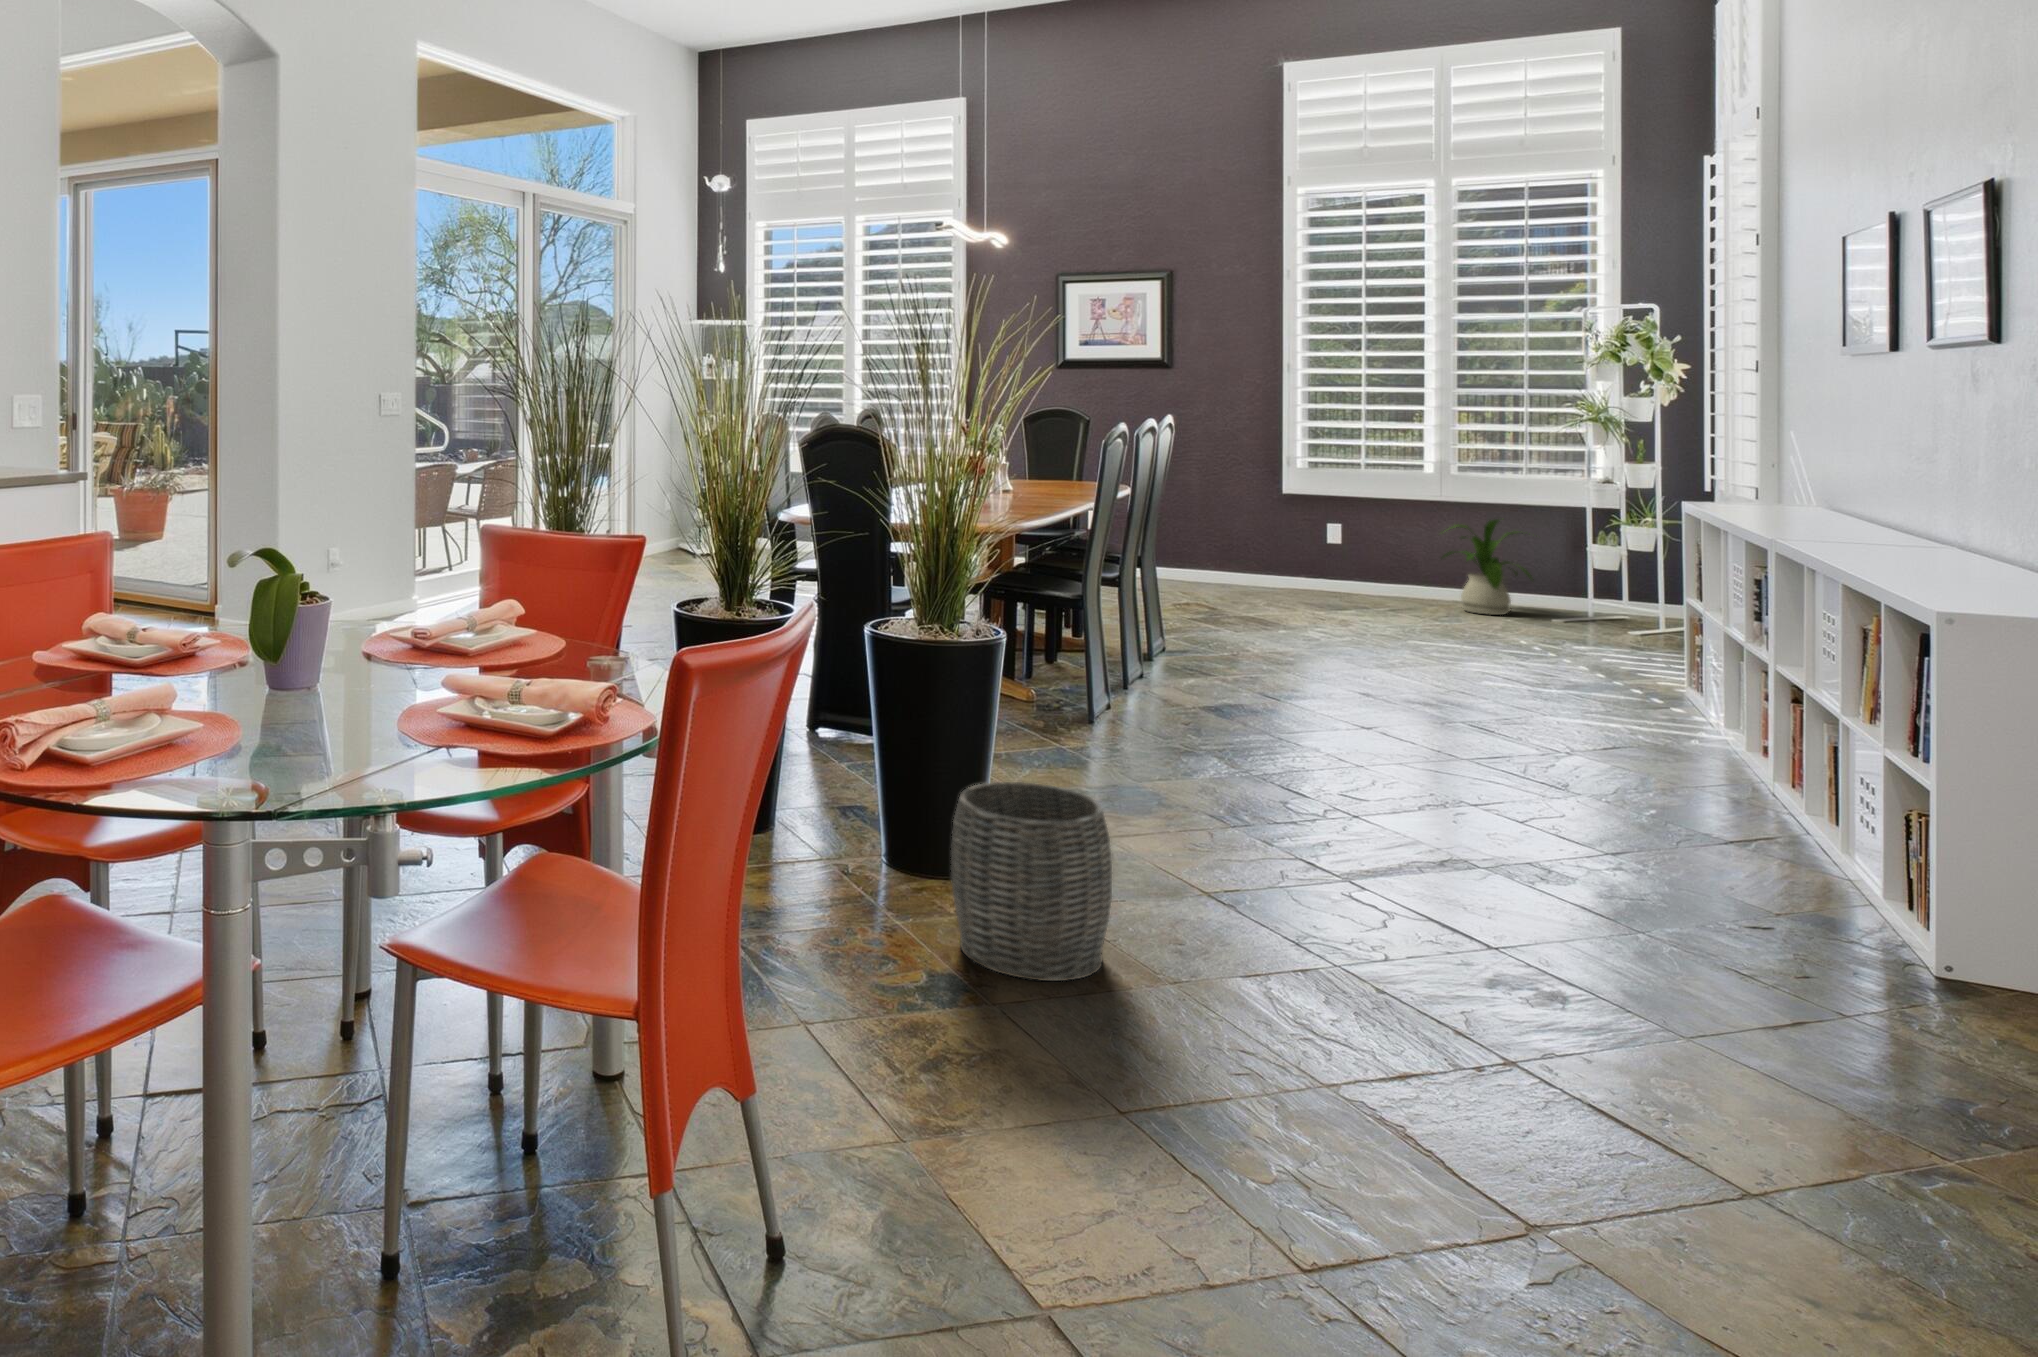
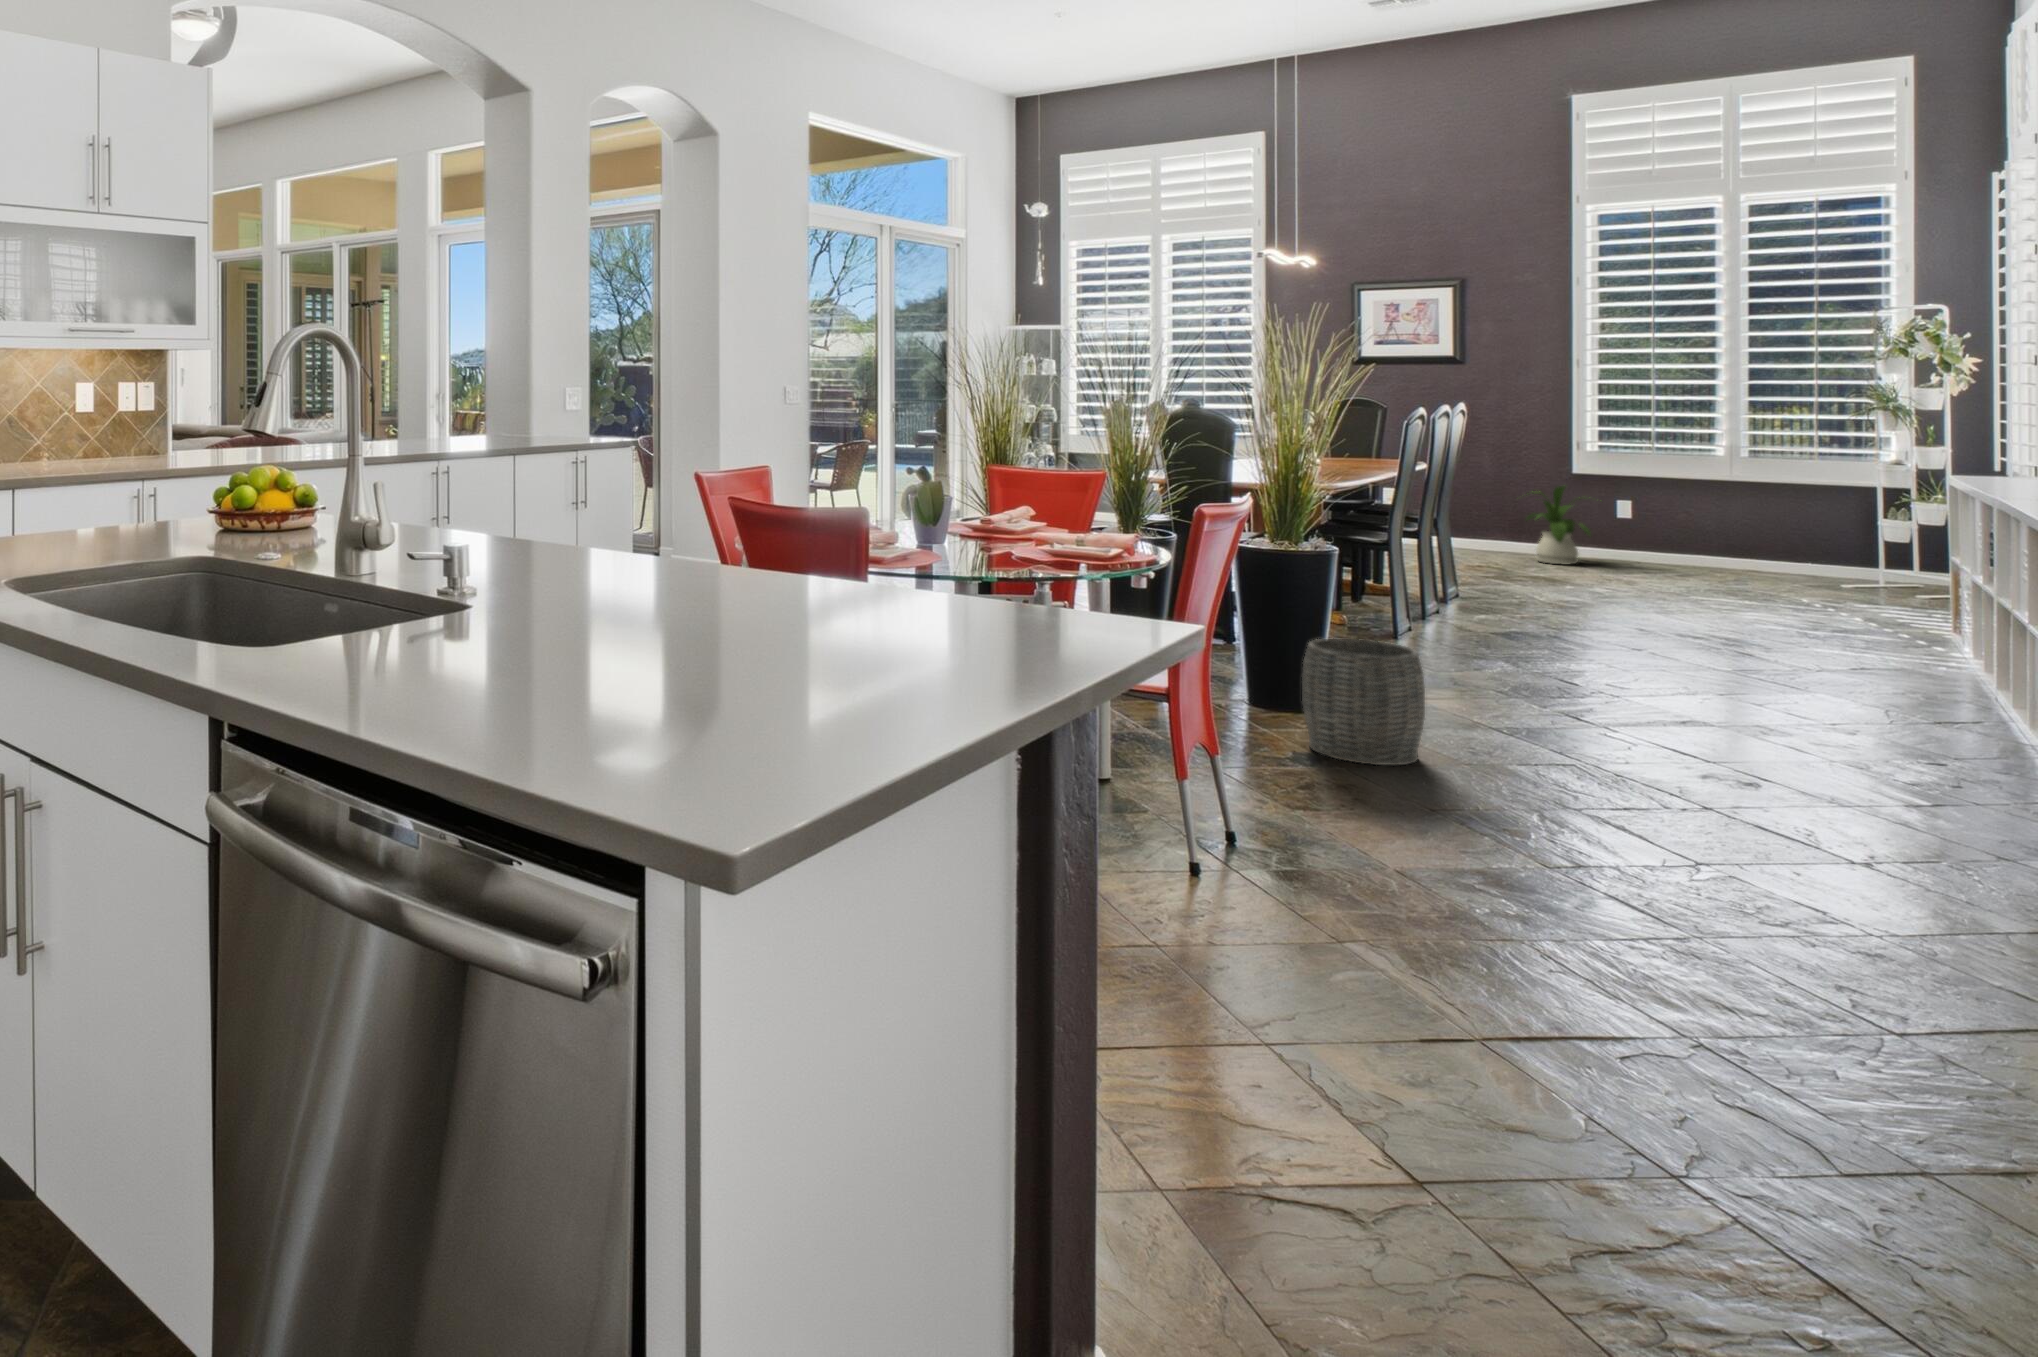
house plant: present [1443,519,1532,615] -> present [1527,486,1591,564]

